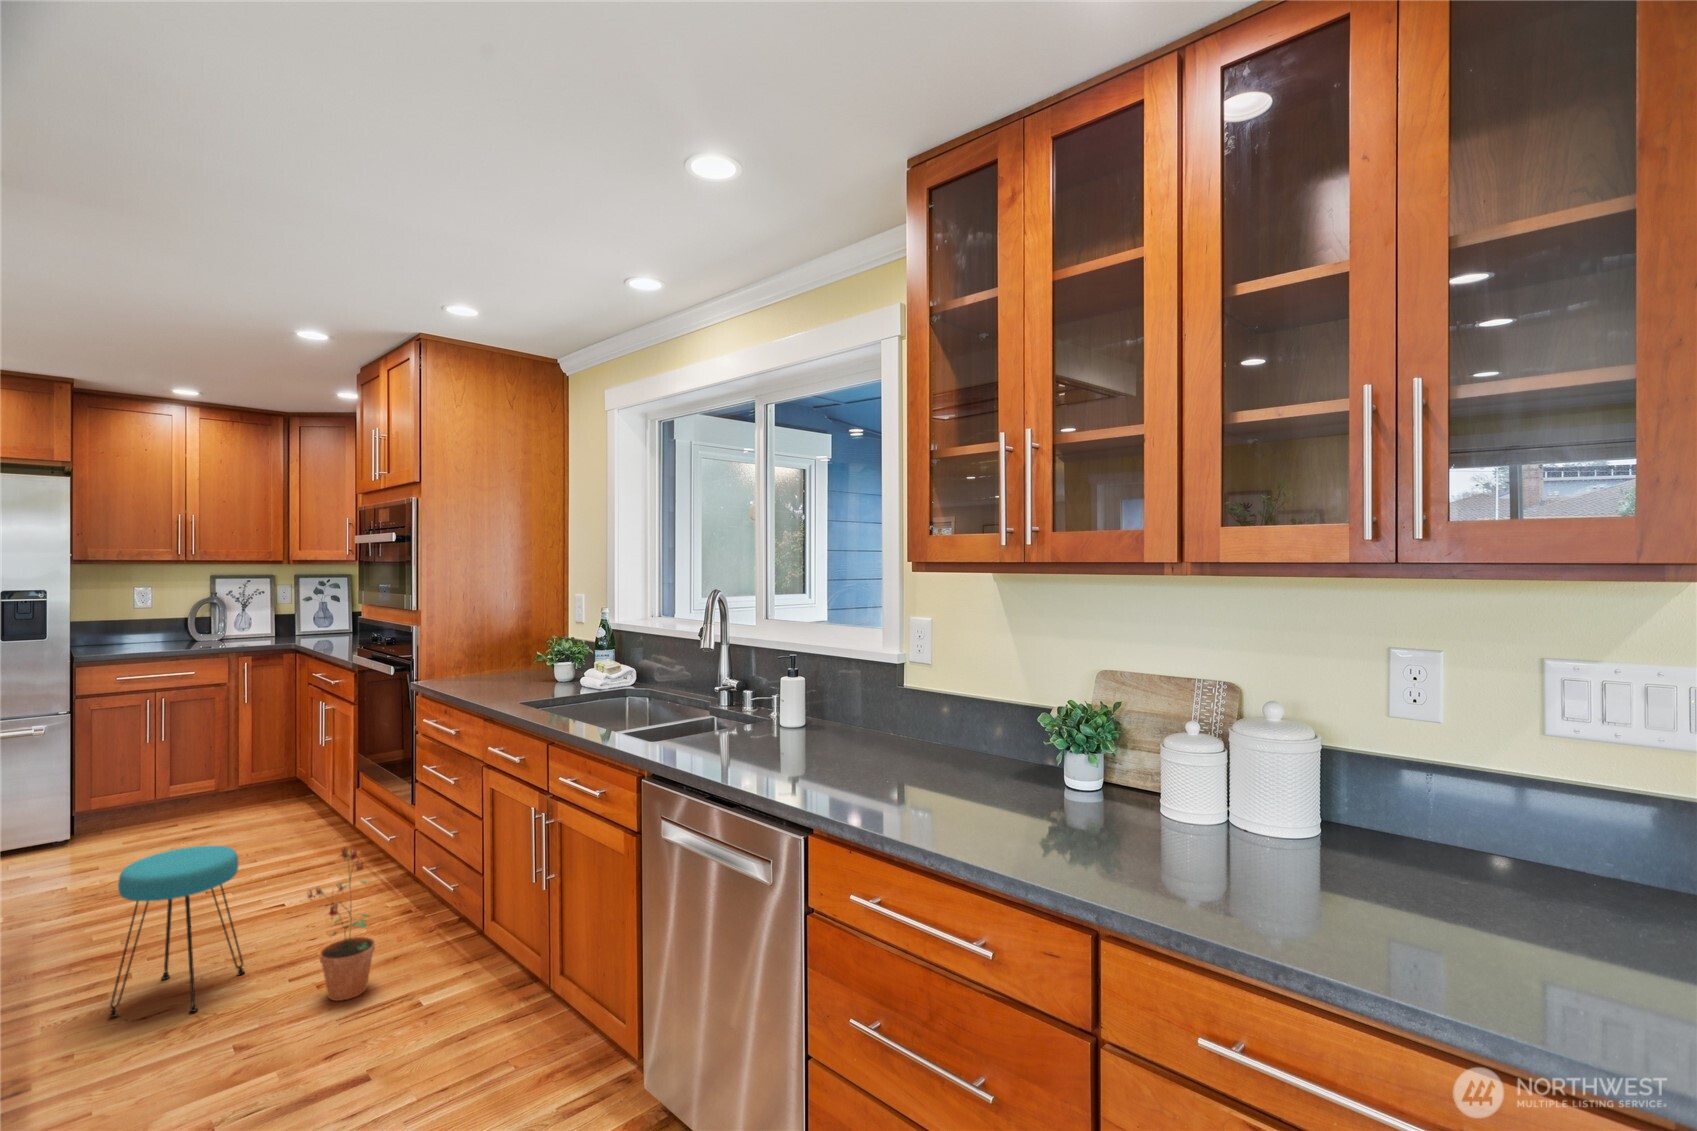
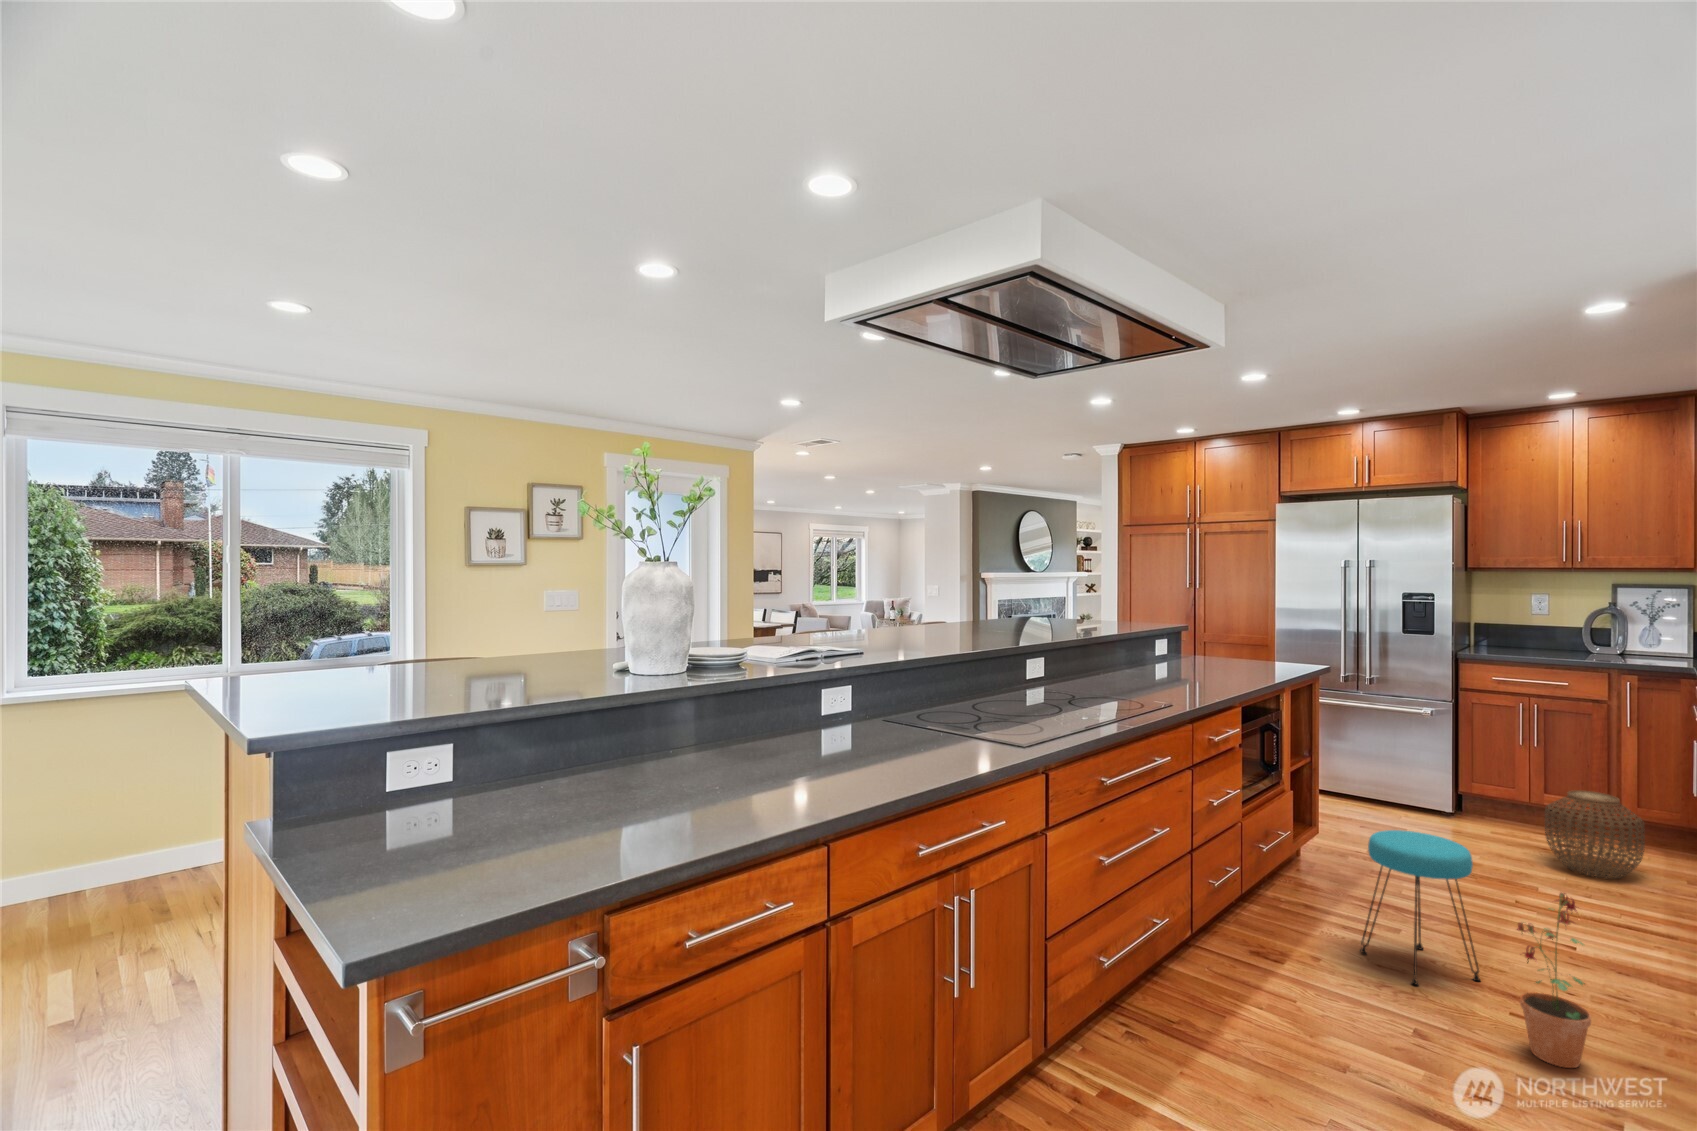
woven basket: none [202,766,285,846] -> present [1545,790,1645,879]

